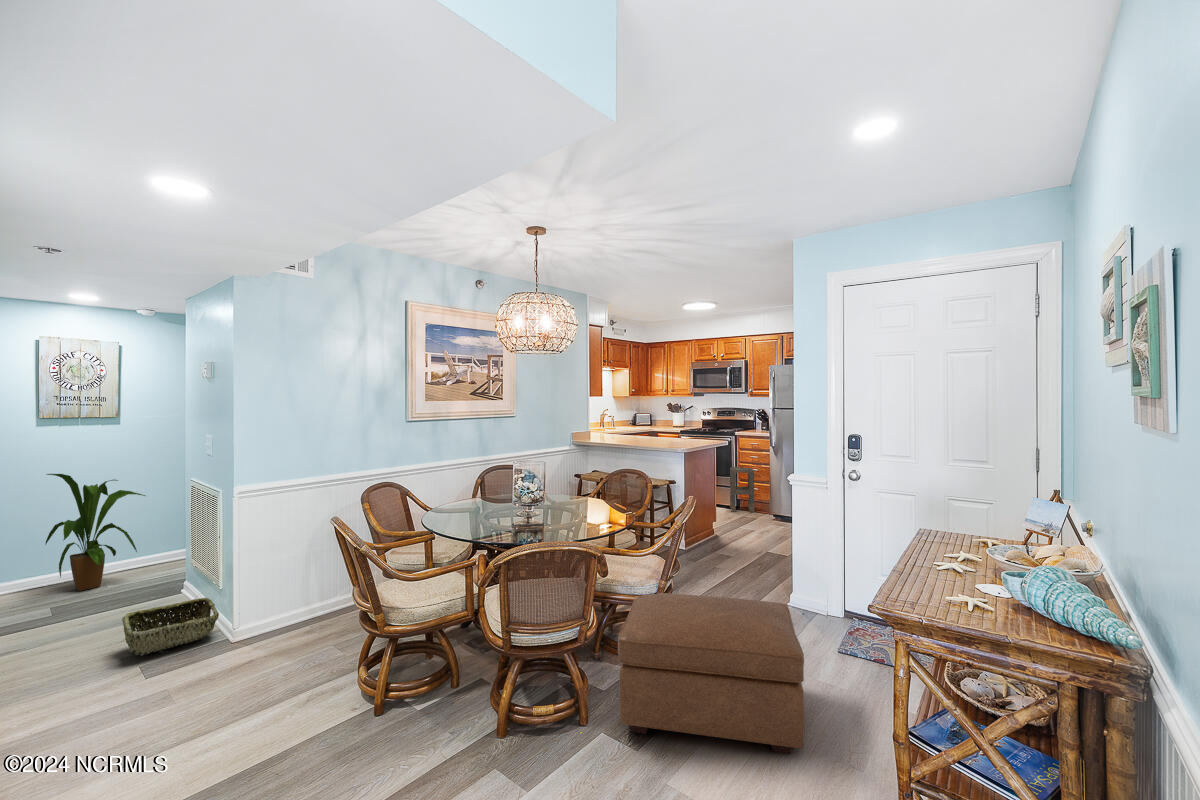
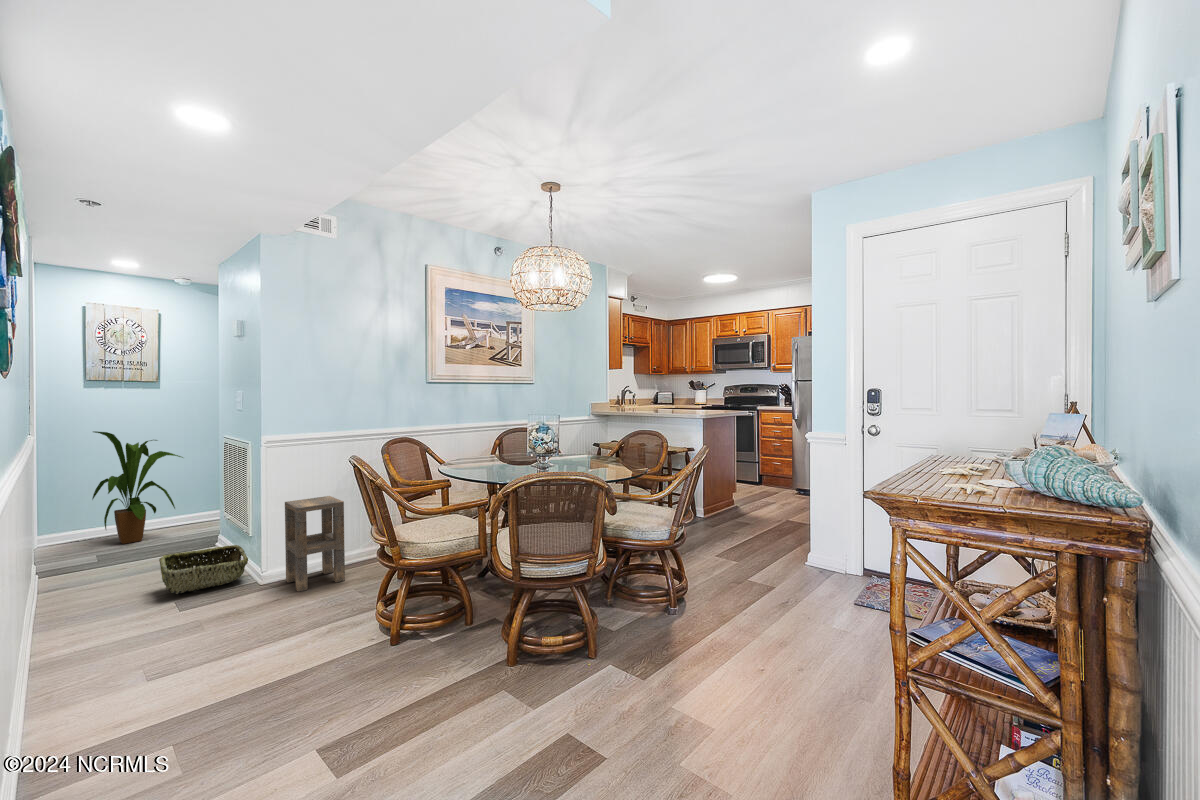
side table: present [730,467,754,512] -> present [285,496,345,592]
ottoman: present [618,593,804,754] -> none [626,536,812,685]

